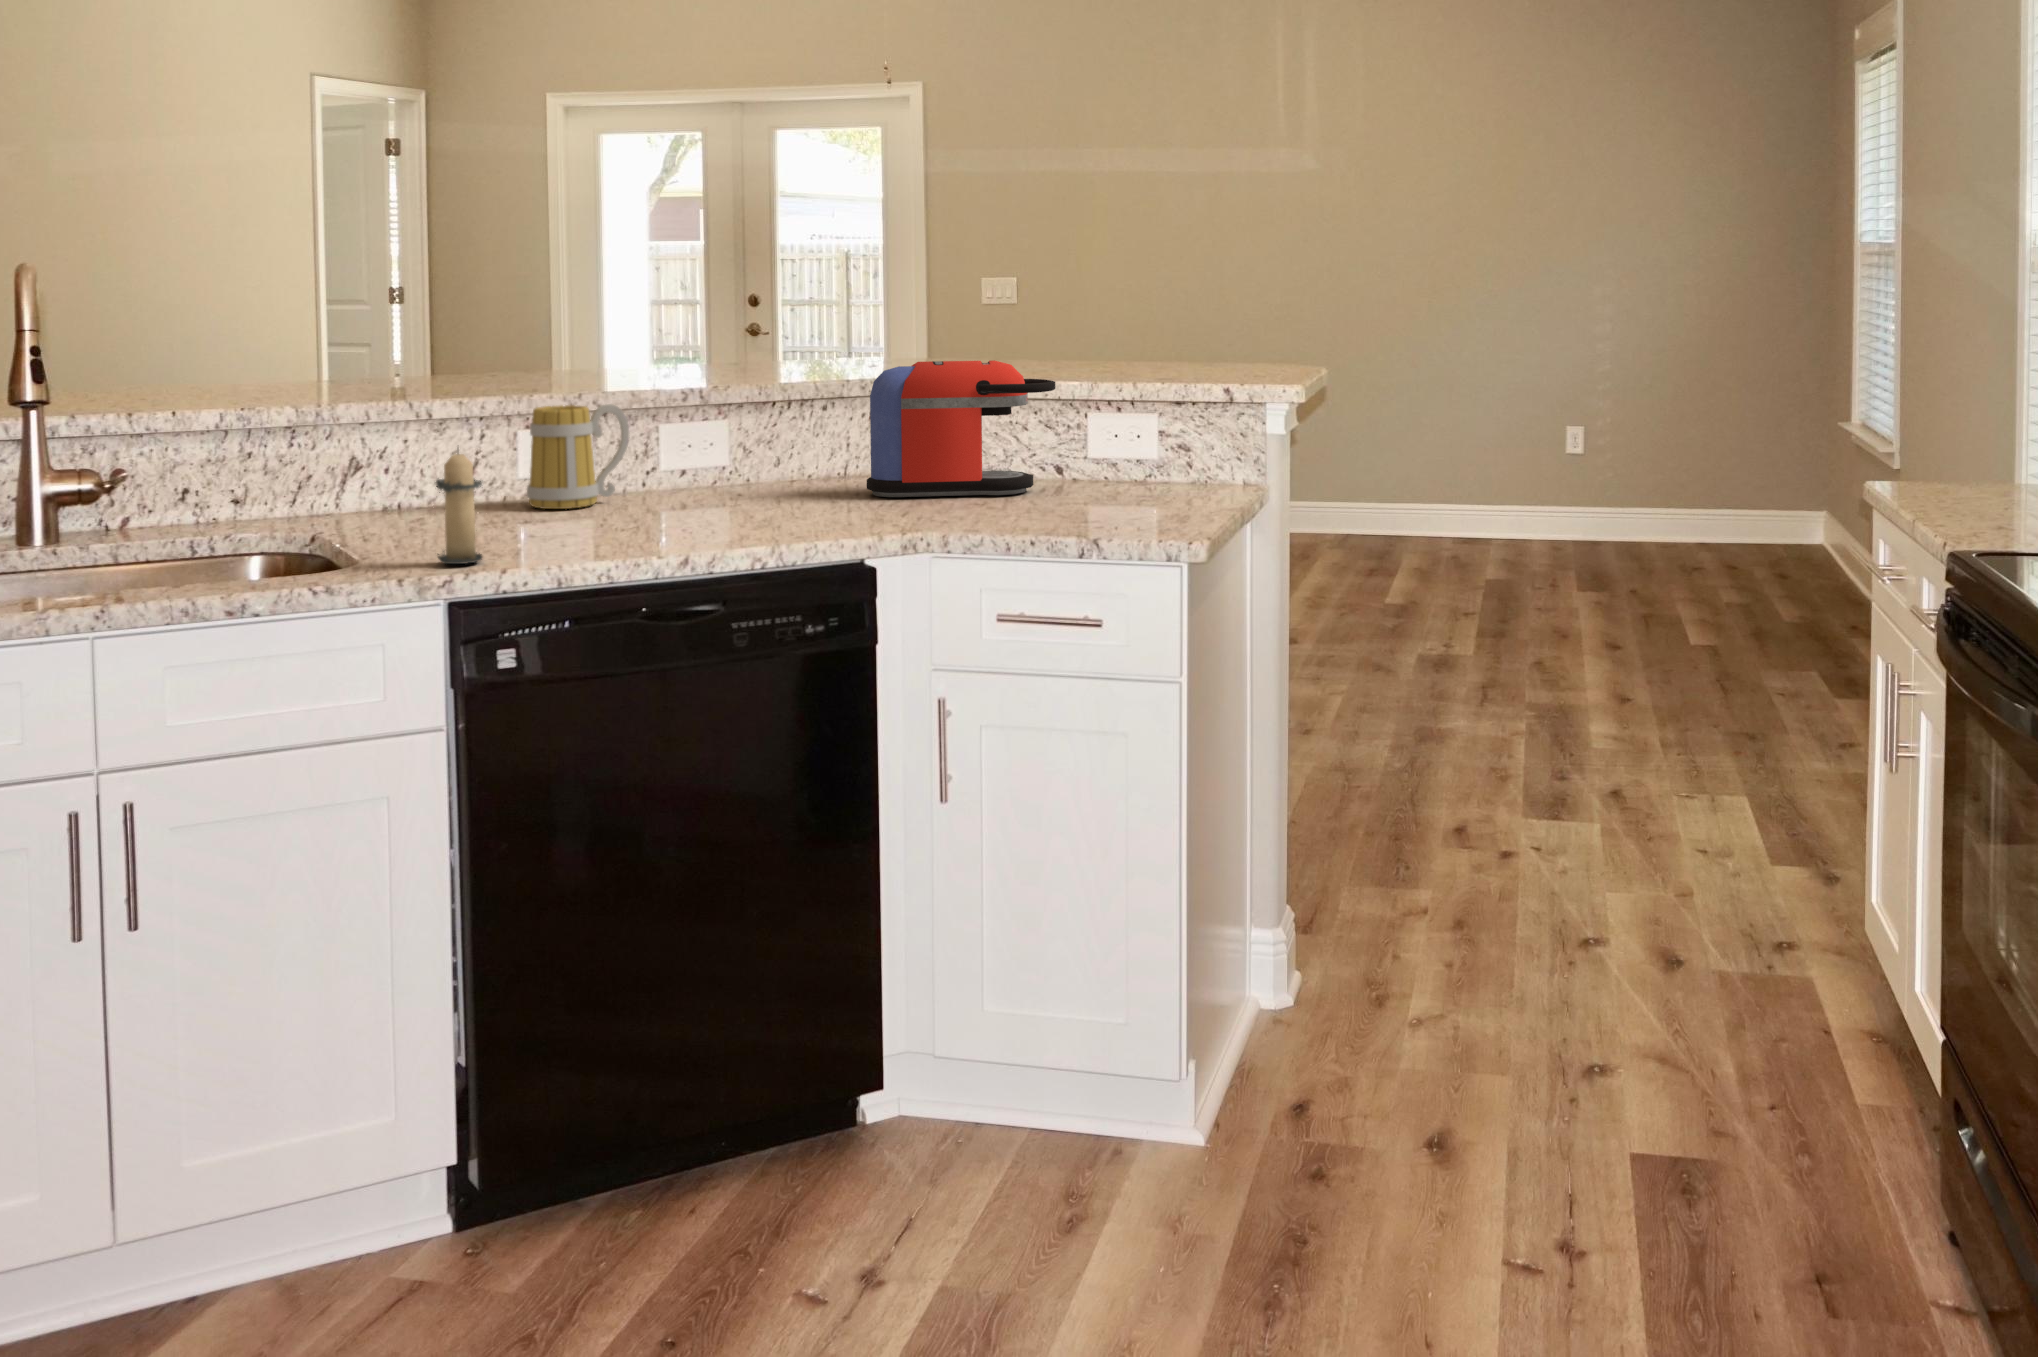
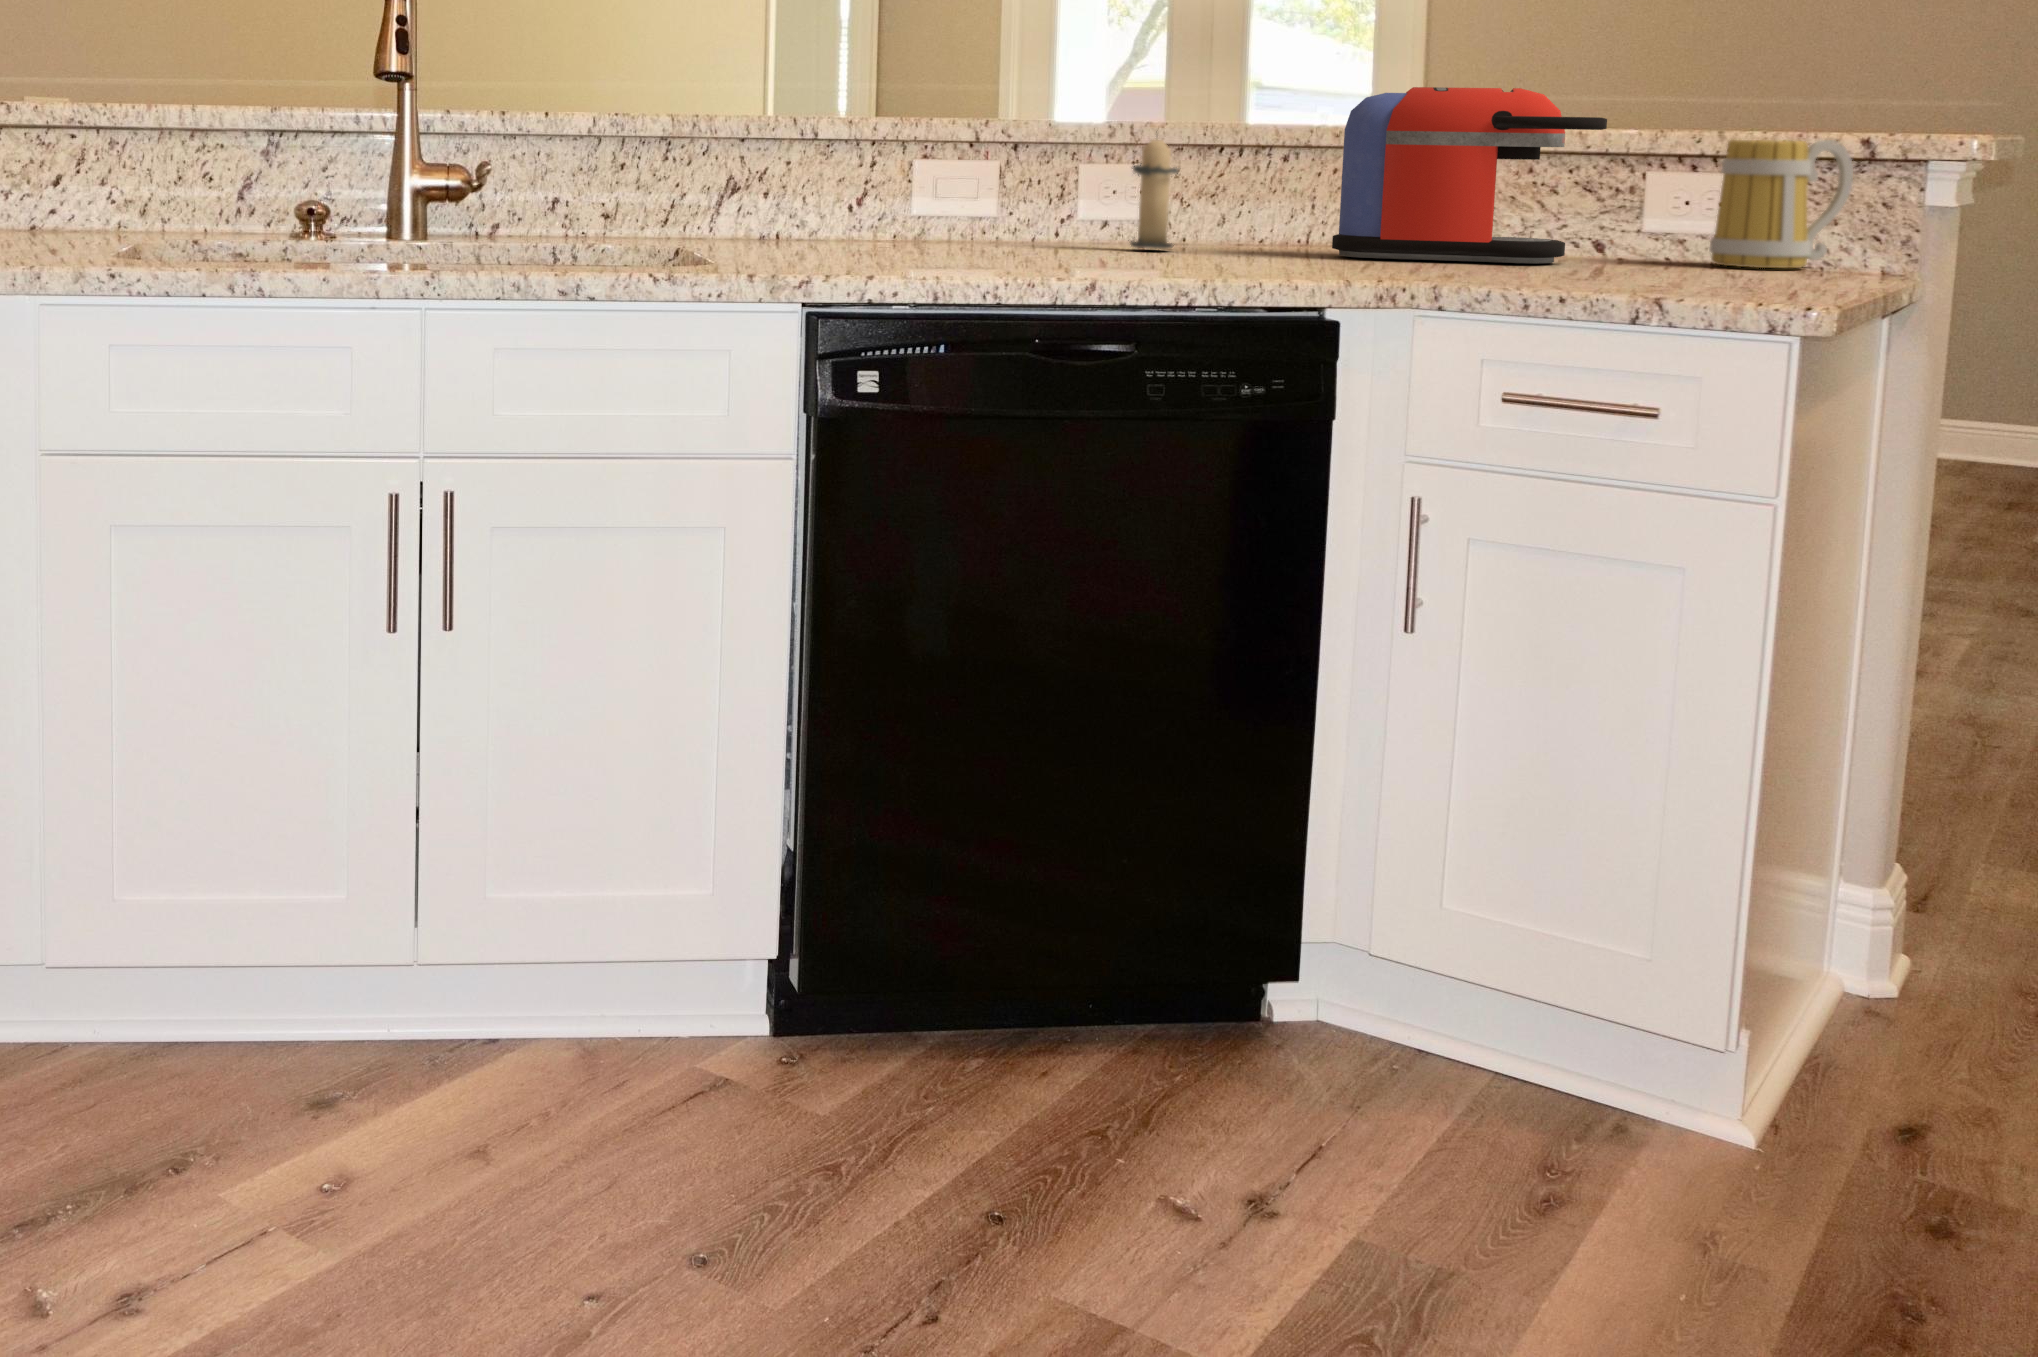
mug: present [527,404,629,509] -> present [1709,140,1853,268]
candle: present [436,449,482,564] -> present [1131,132,1179,249]

